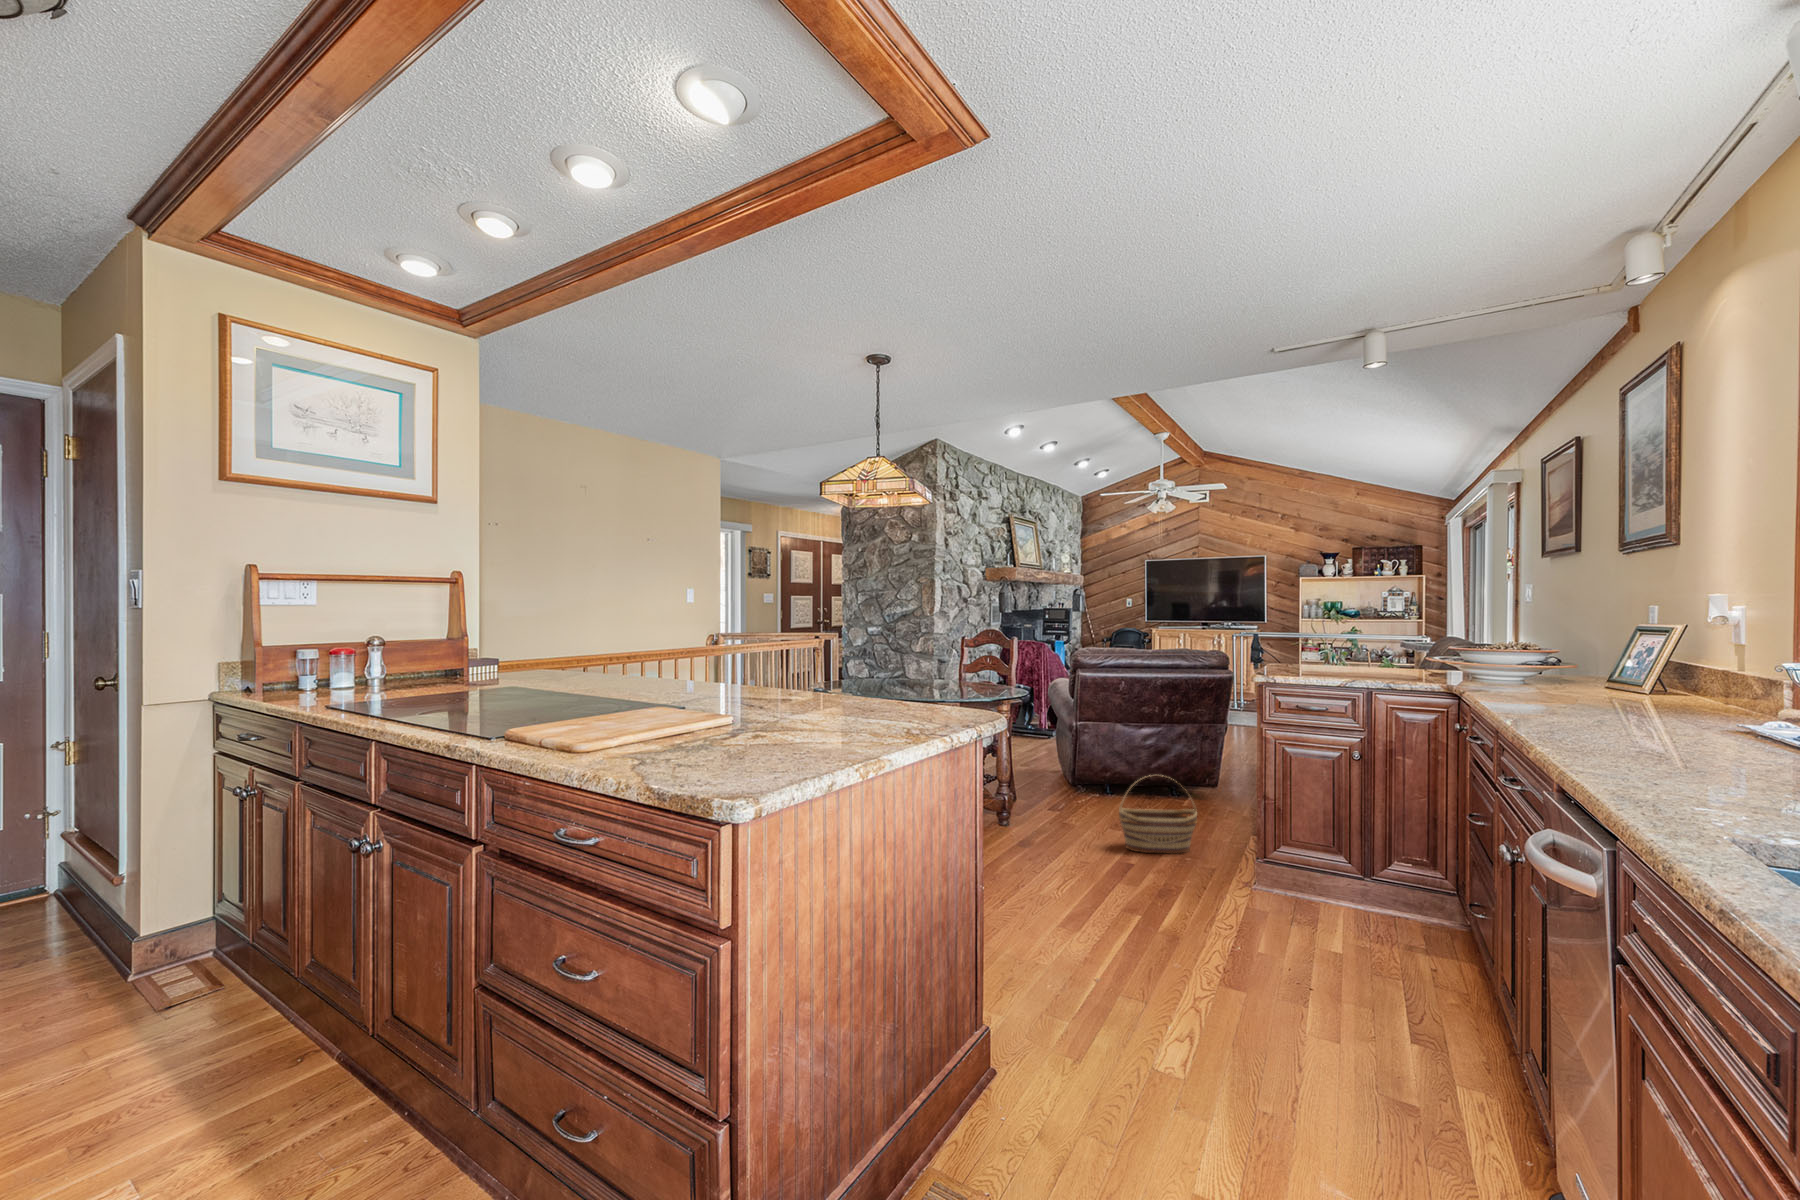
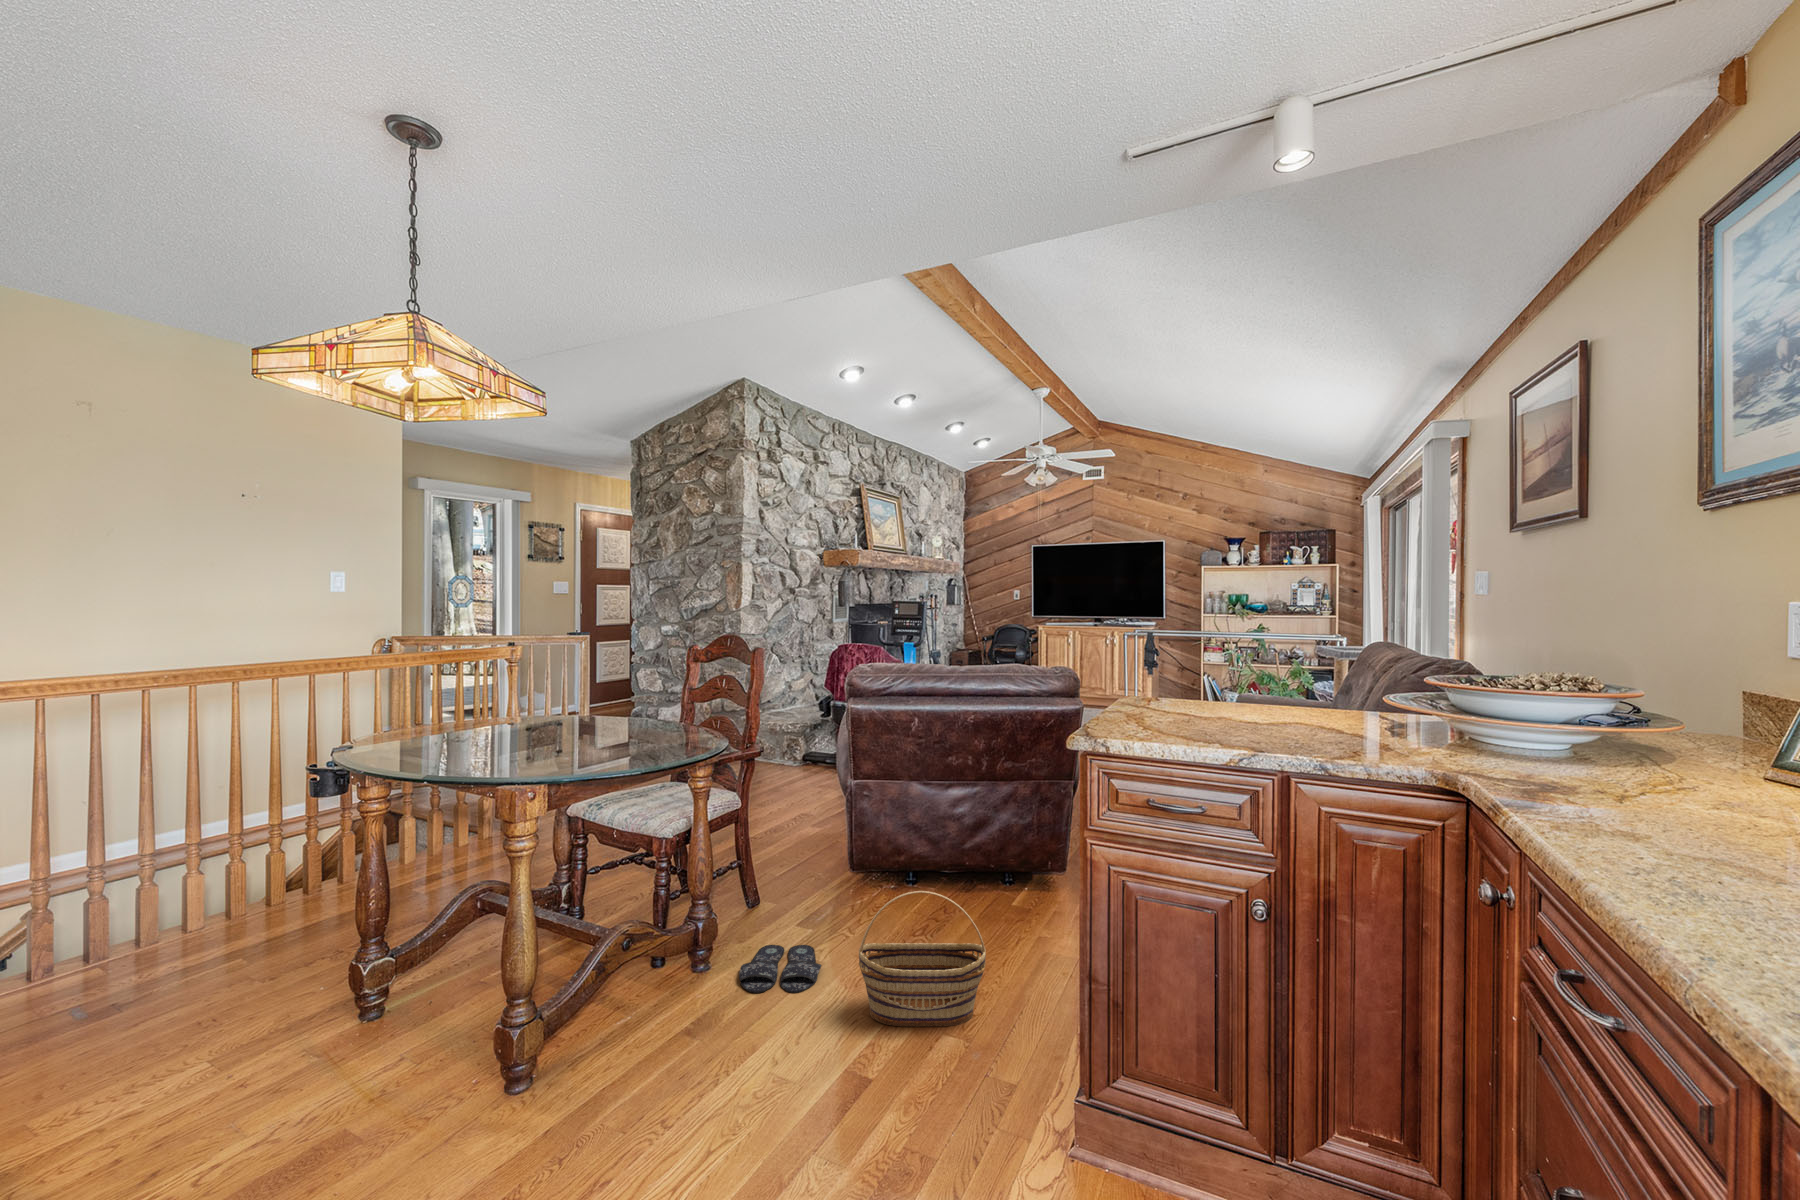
slippers: none [1033,821,1083,840] -> present [739,945,822,993]

